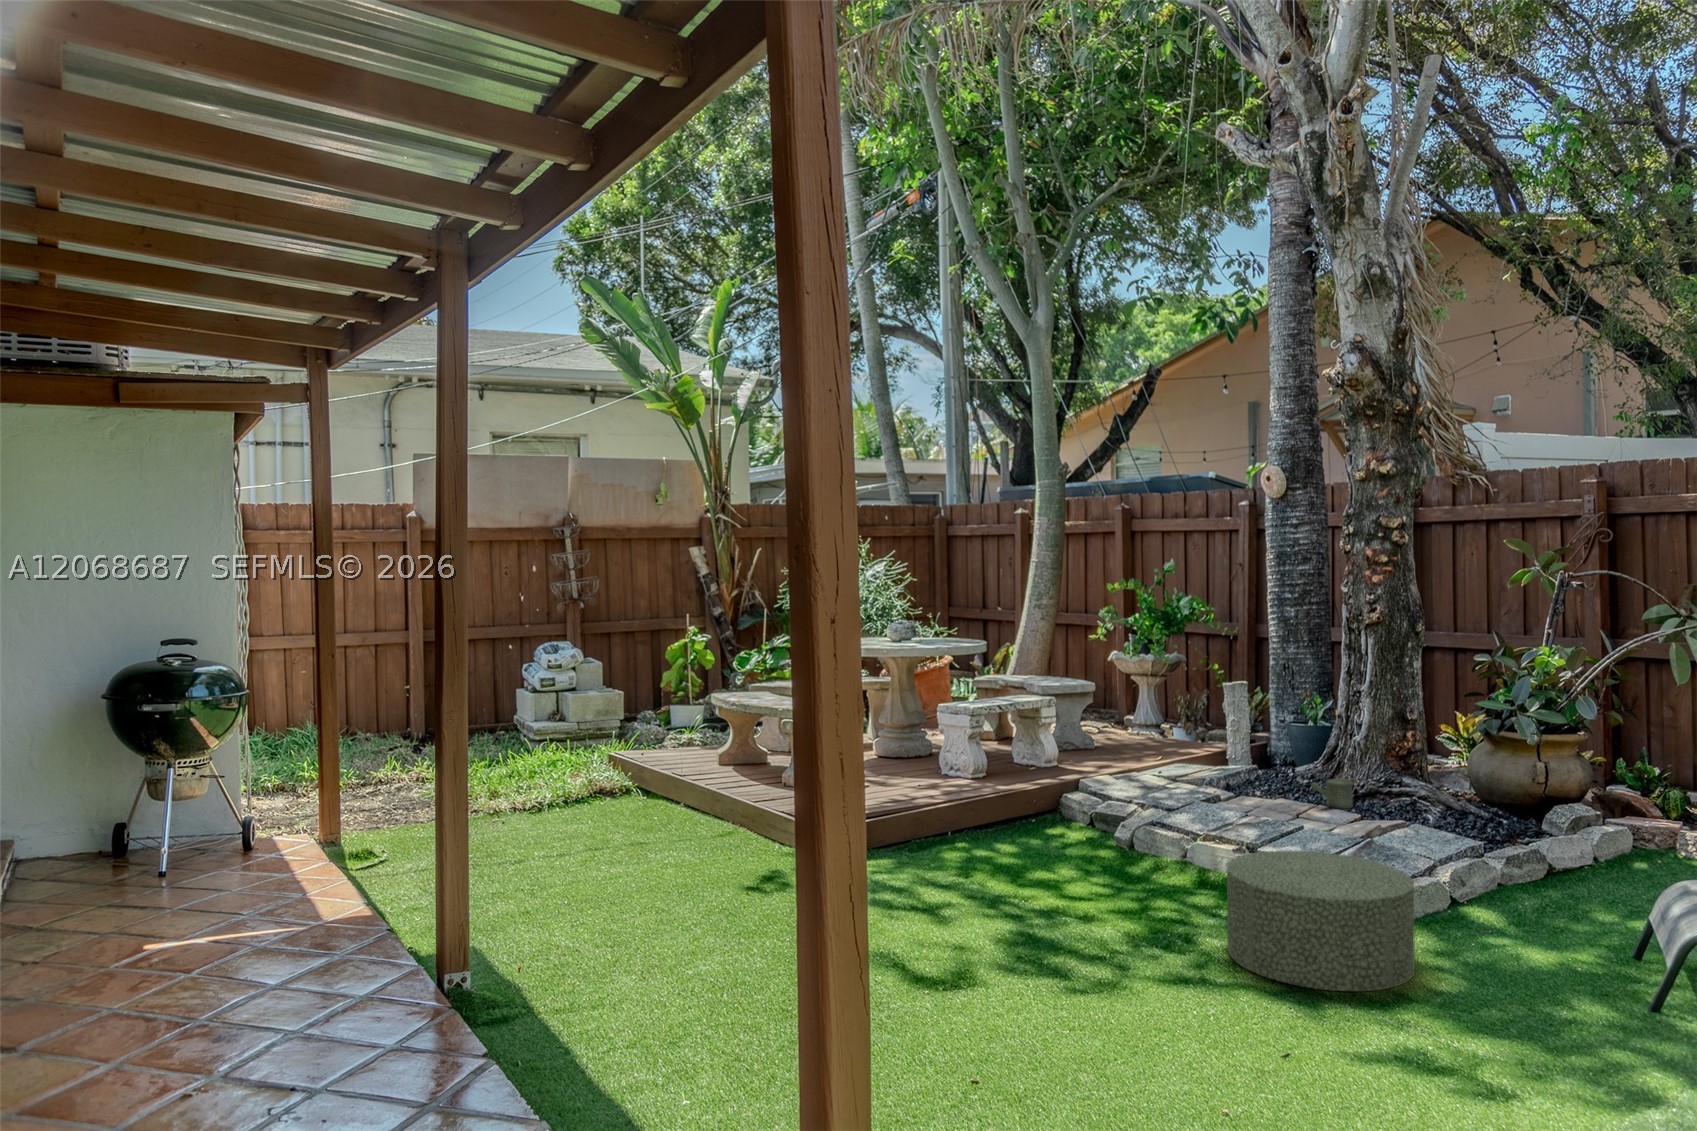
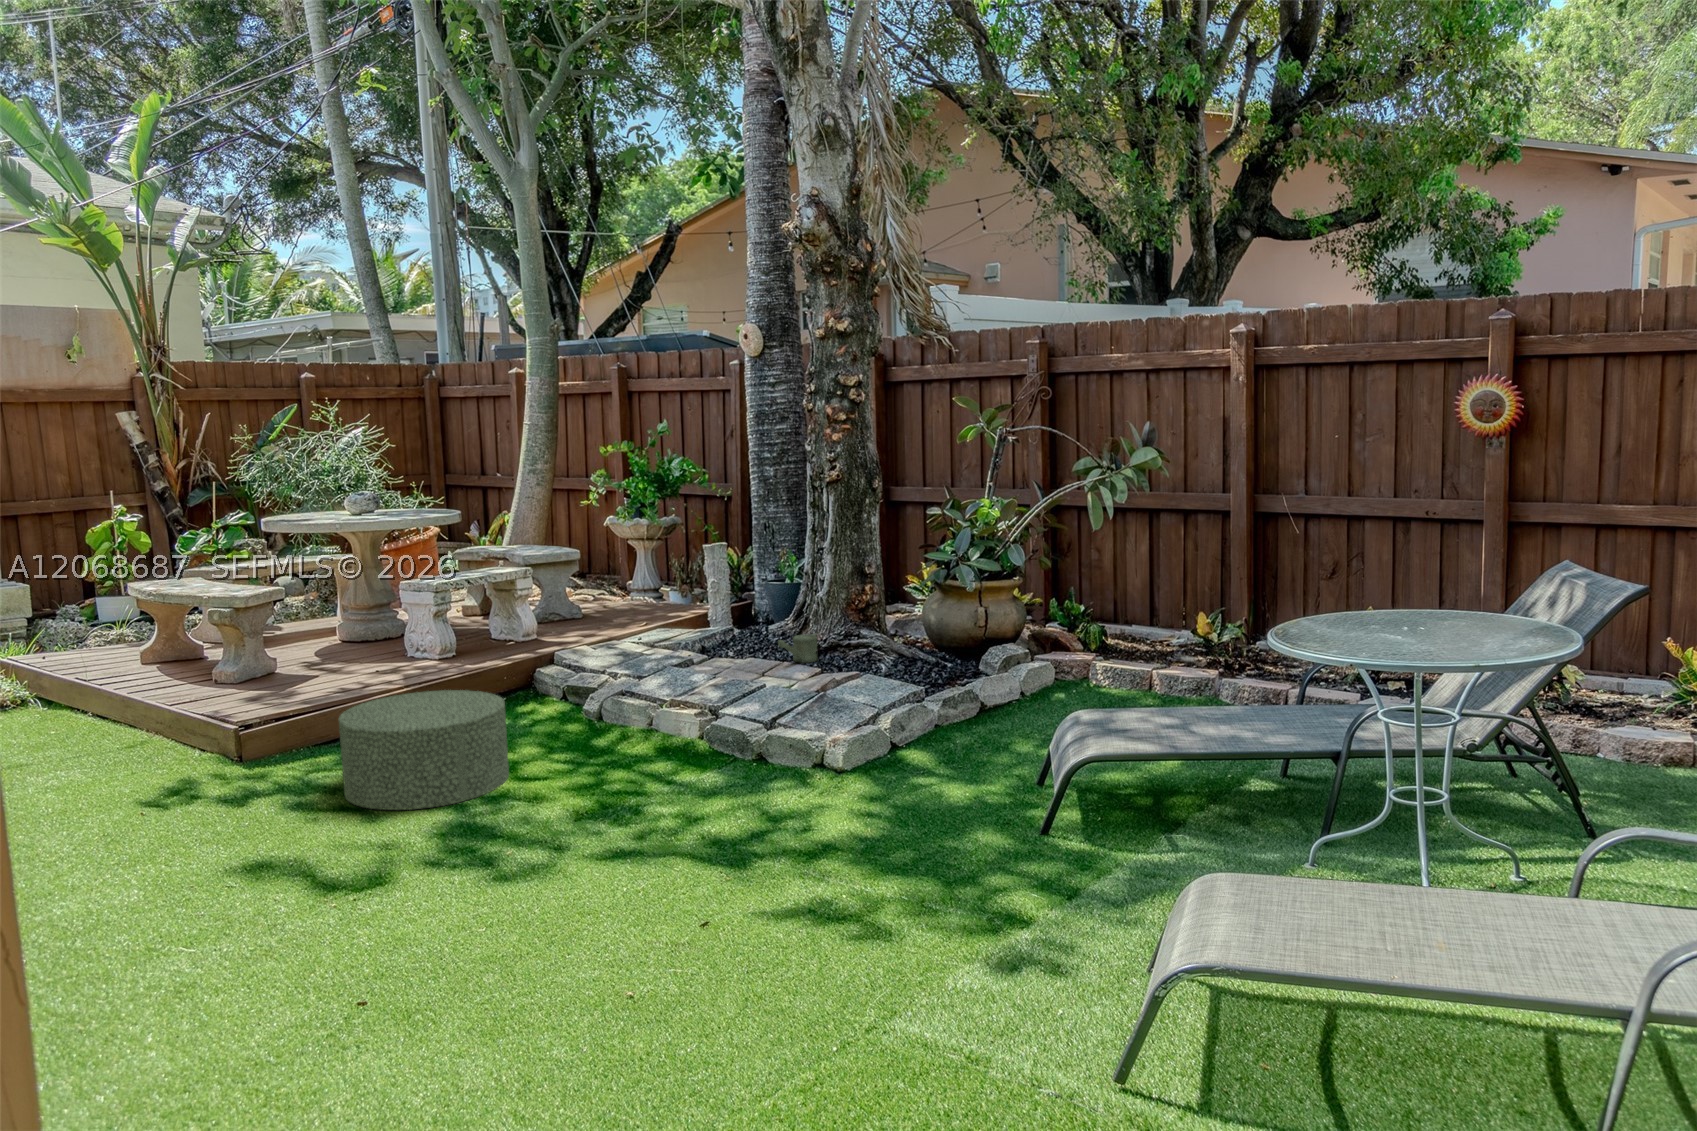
ottoman: present [1227,851,1415,991] -> present [339,690,509,810]

